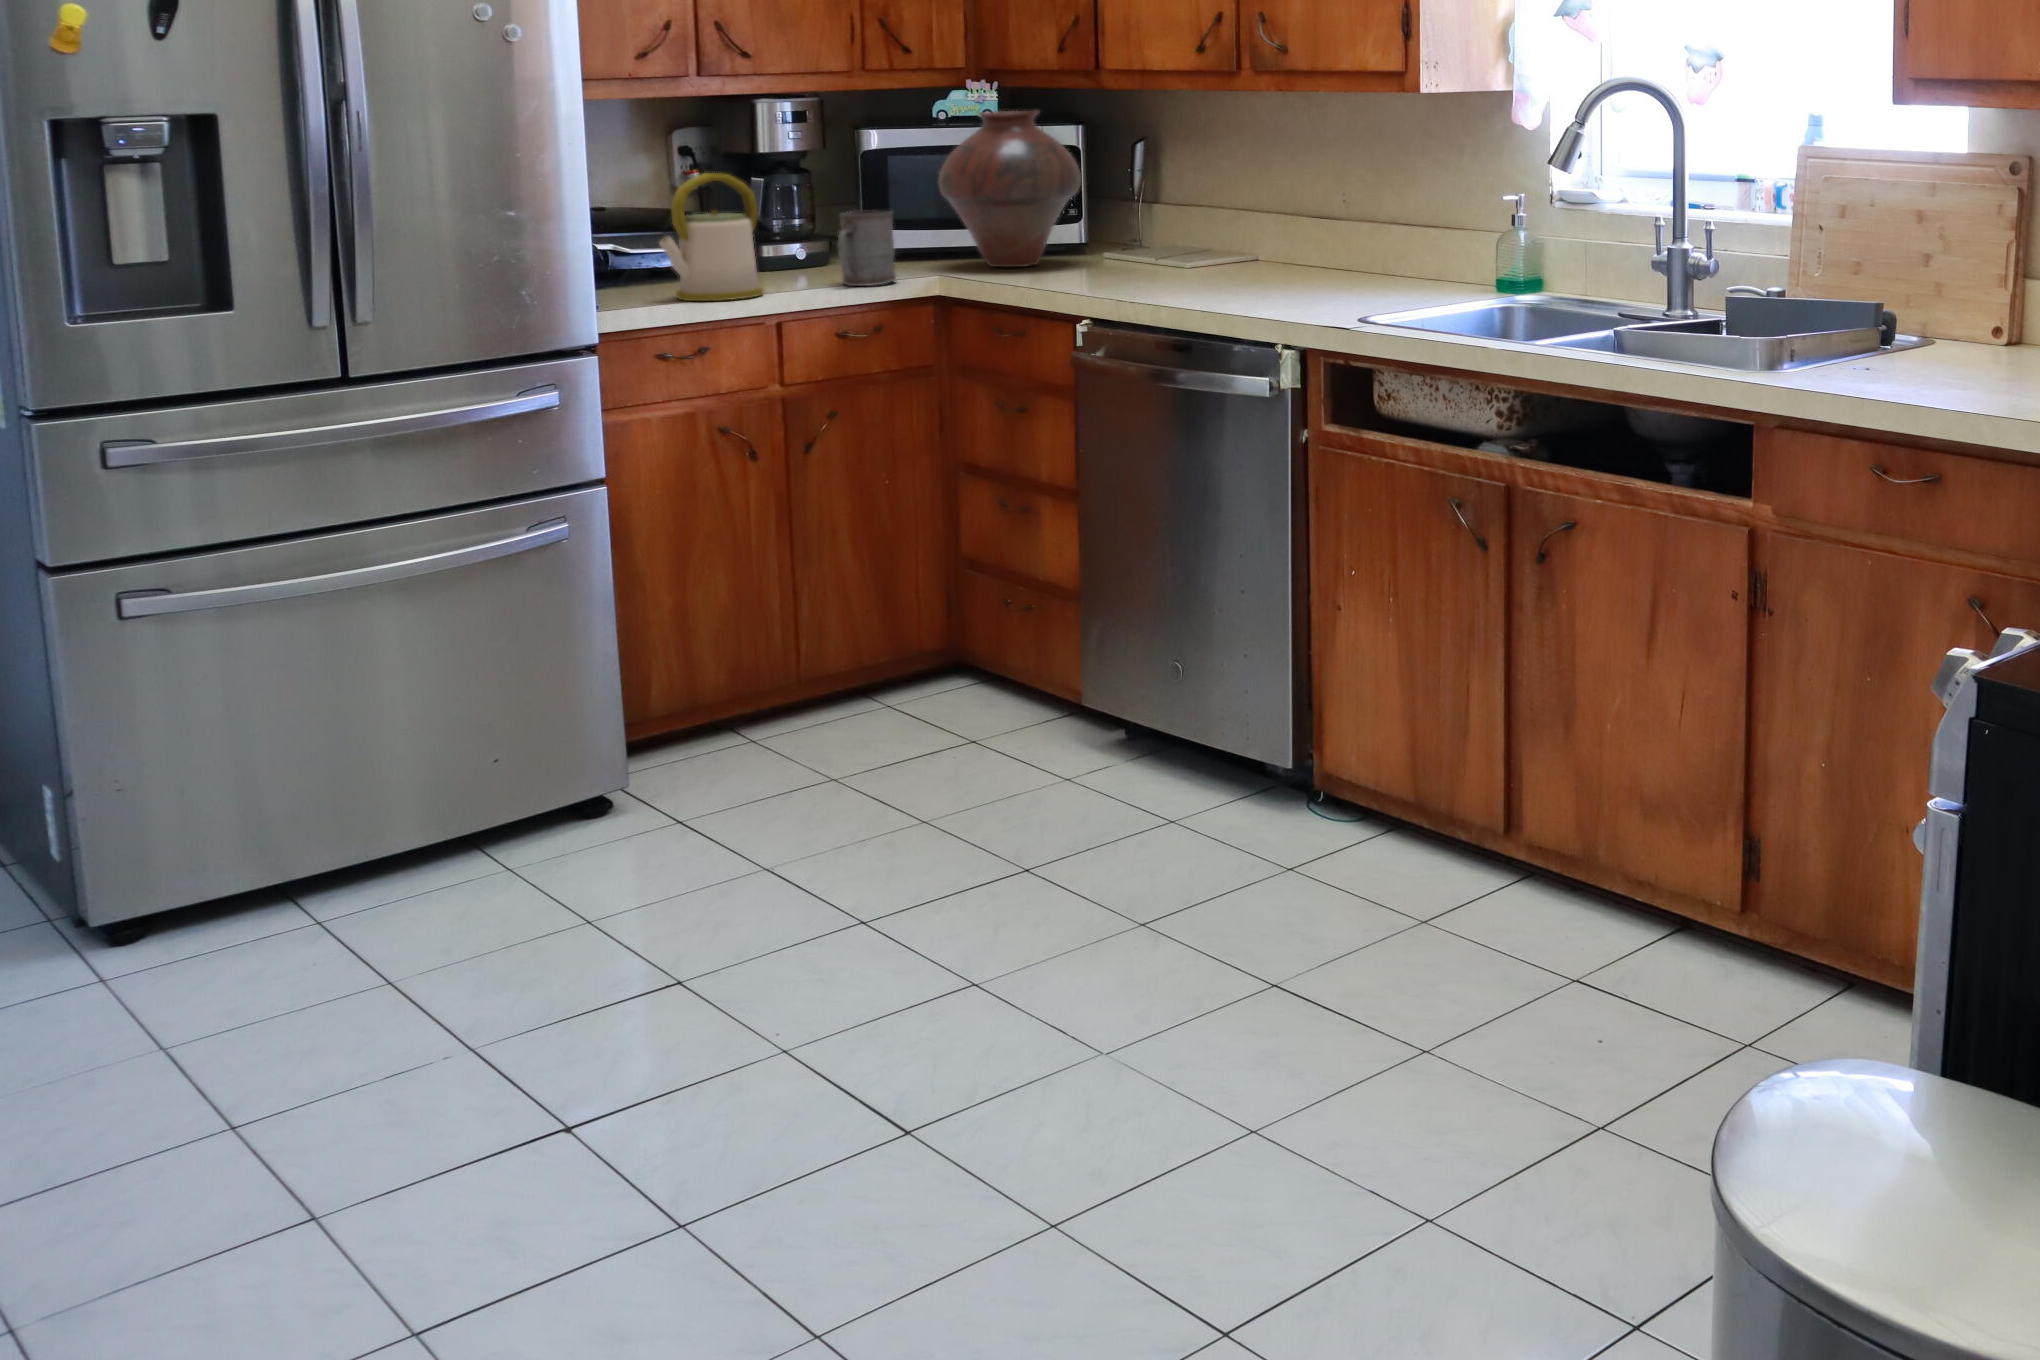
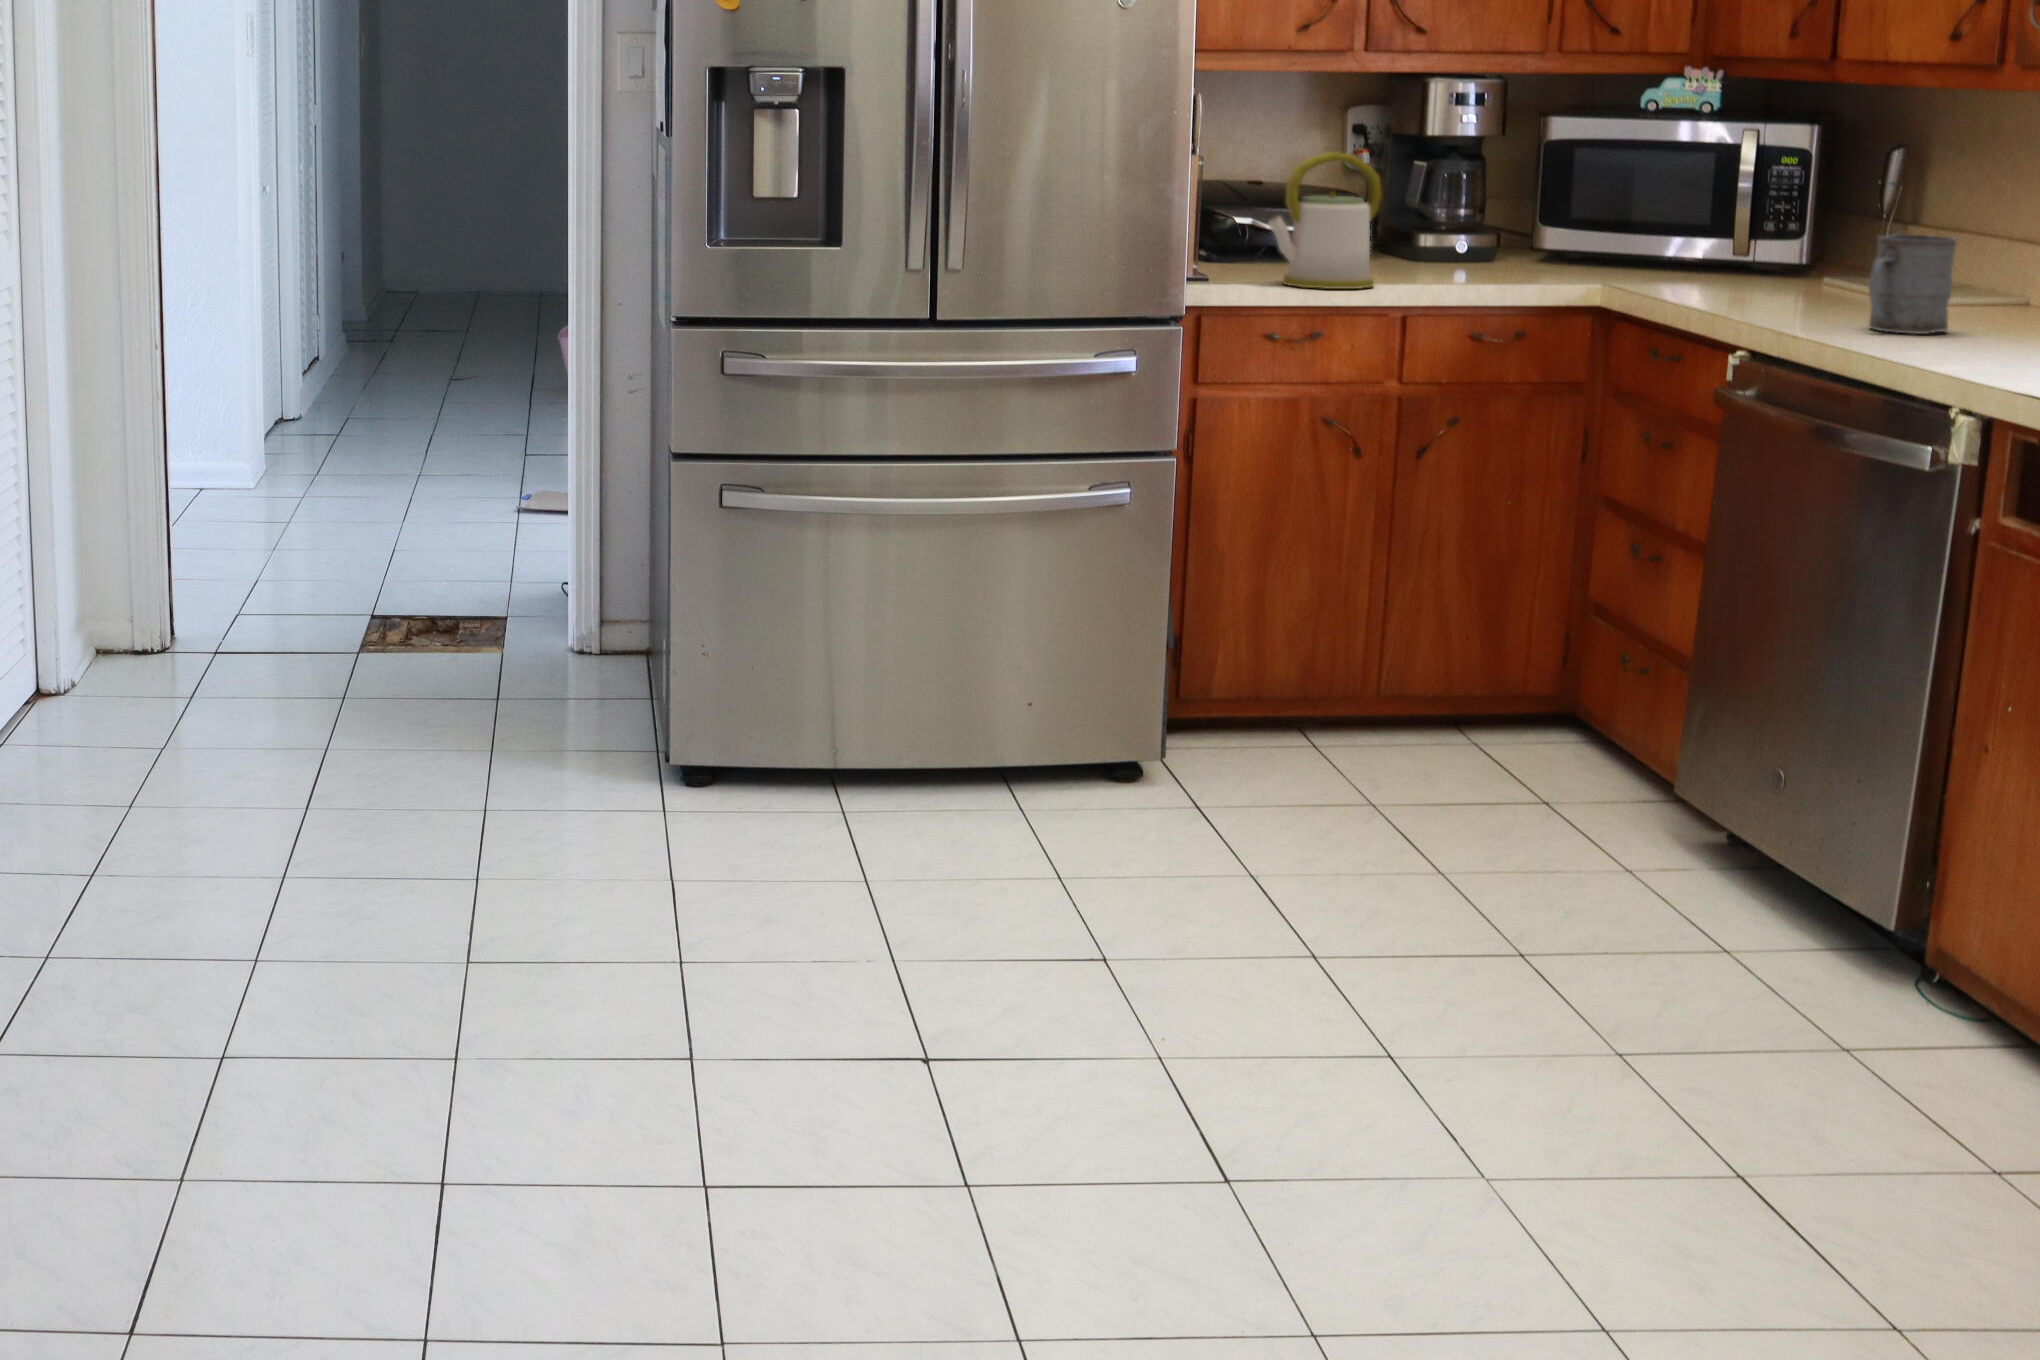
vase: present [938,110,1081,267] -> none [1617,99,1804,286]
mug: present [838,211,896,286] -> present [1869,234,1956,334]

